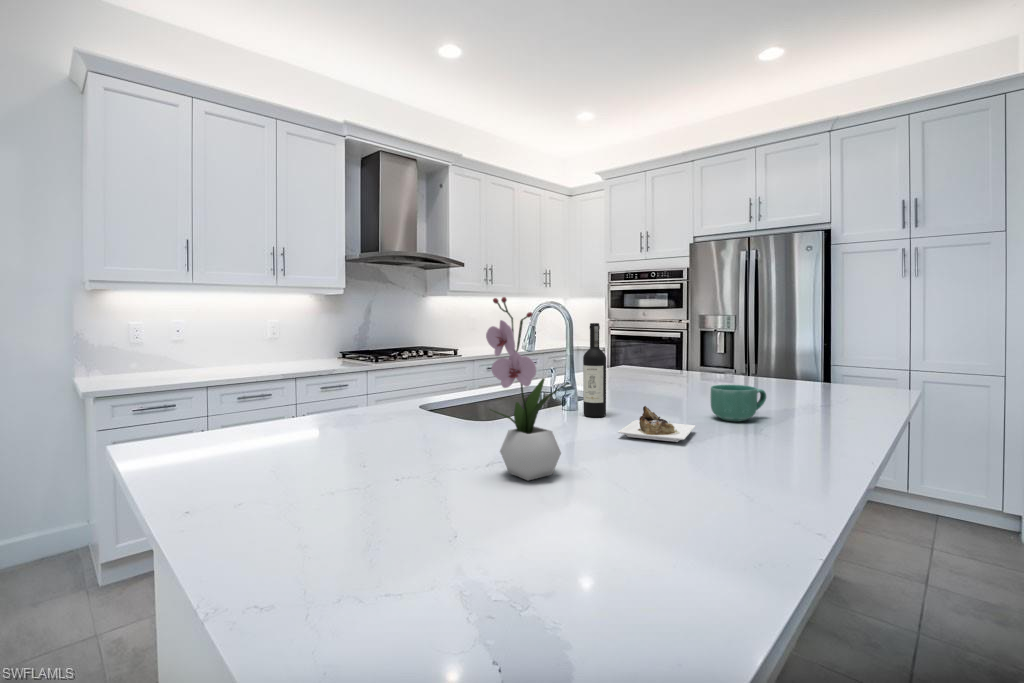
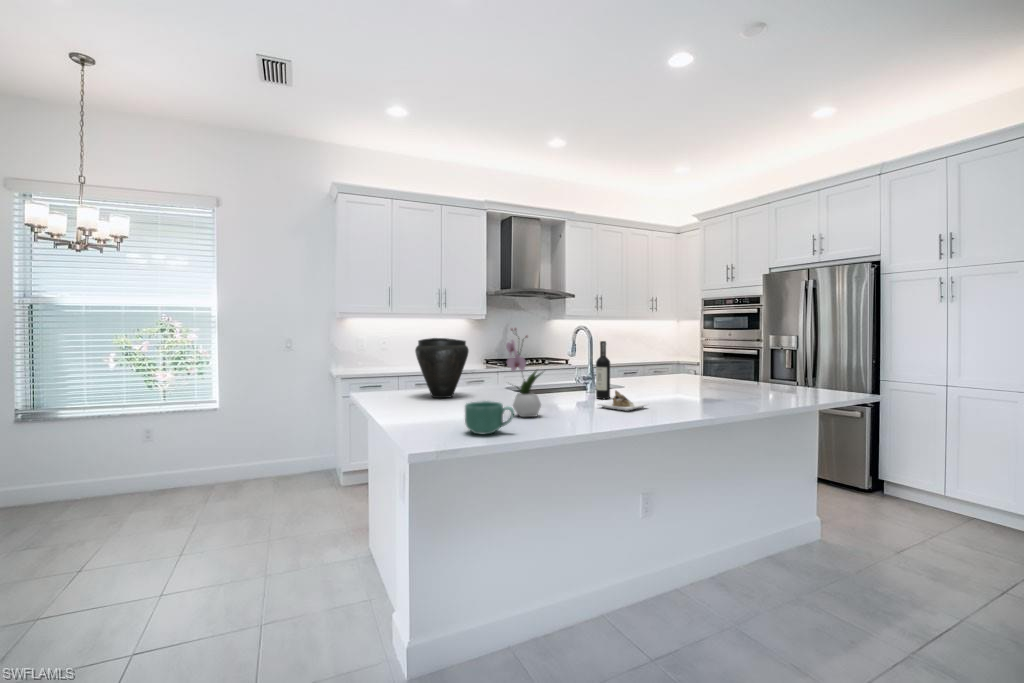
vase: none [259,321,366,436] -> present [415,338,469,398]
mug: present [710,385,766,421] -> present [465,401,514,434]

